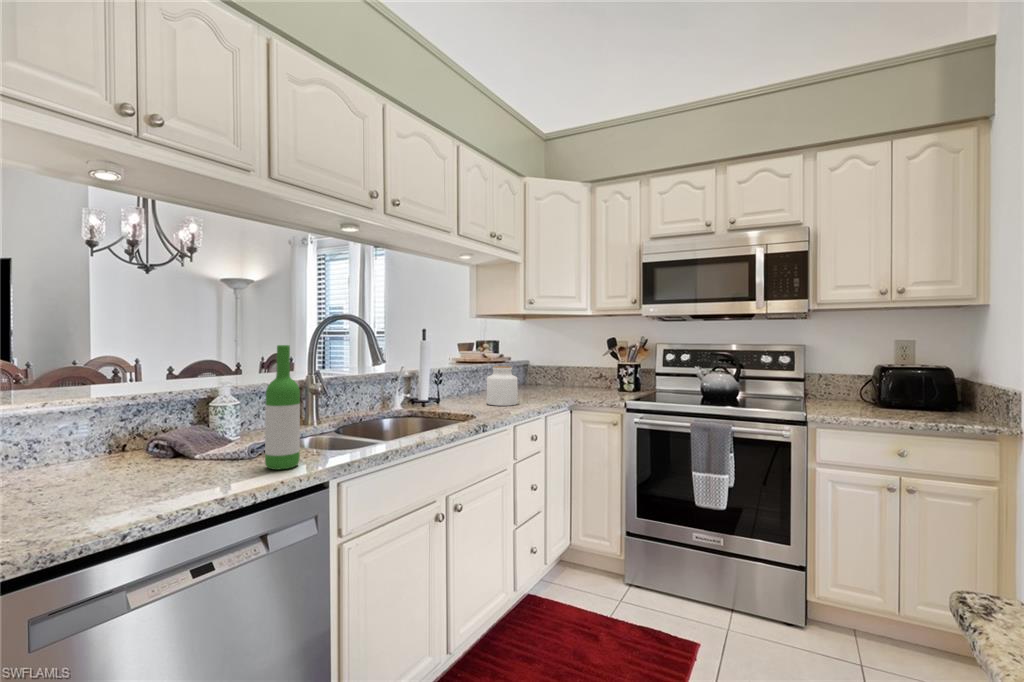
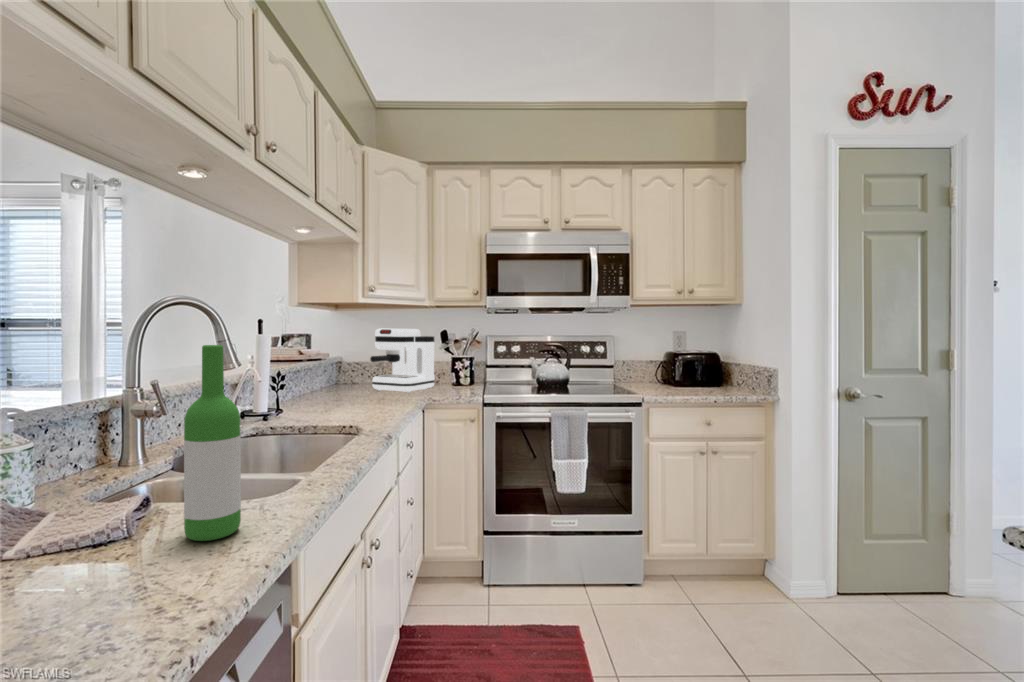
coffee maker: none [533,336,595,394] -> present [370,328,434,393]
jar: present [487,366,518,406] -> none [339,365,377,412]

